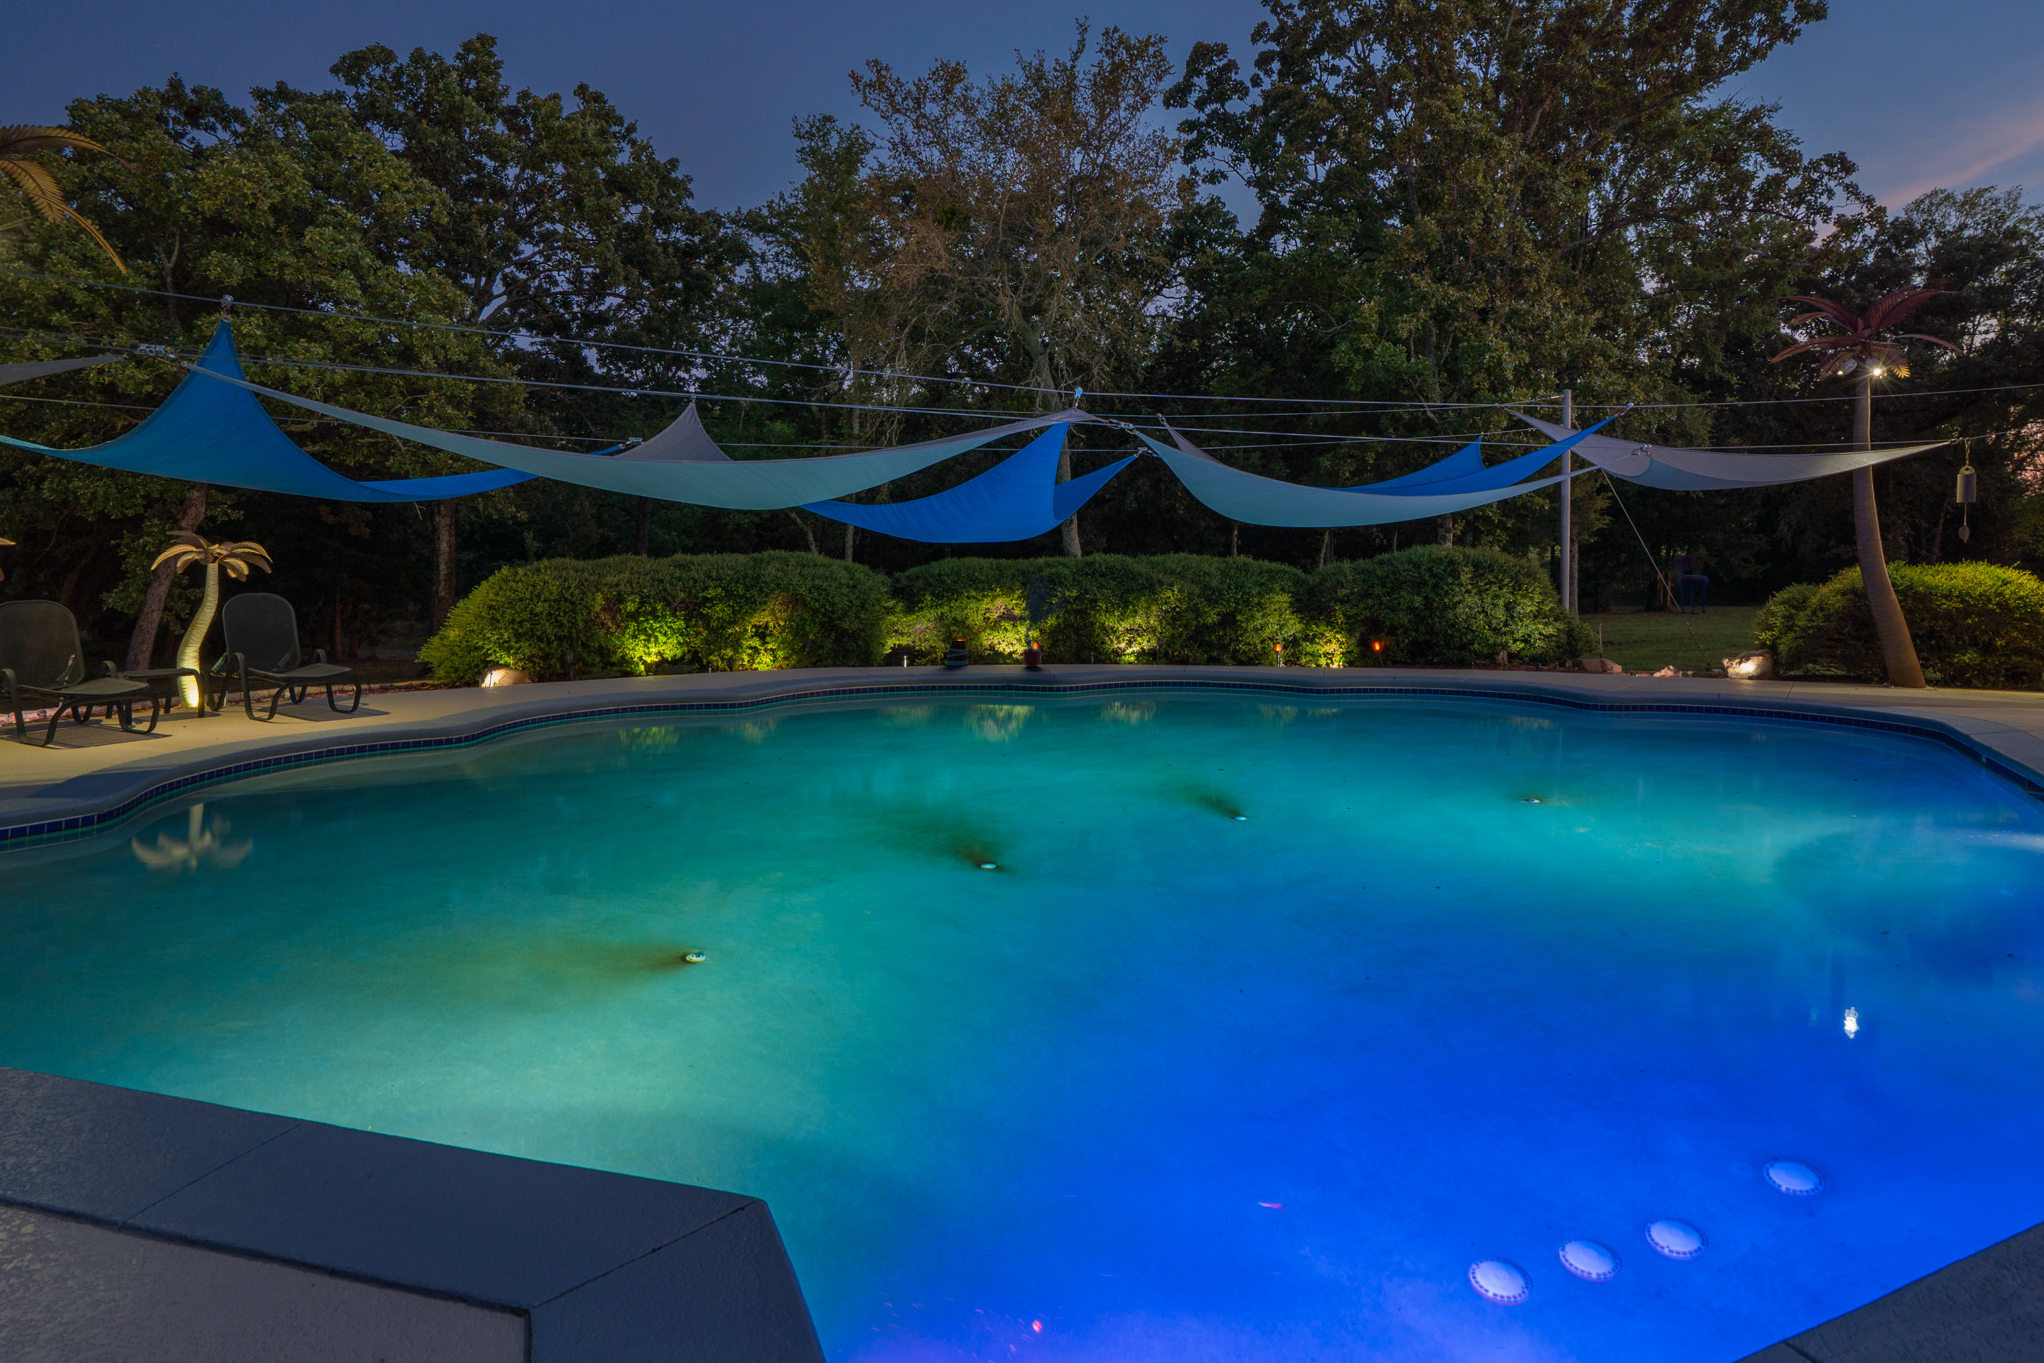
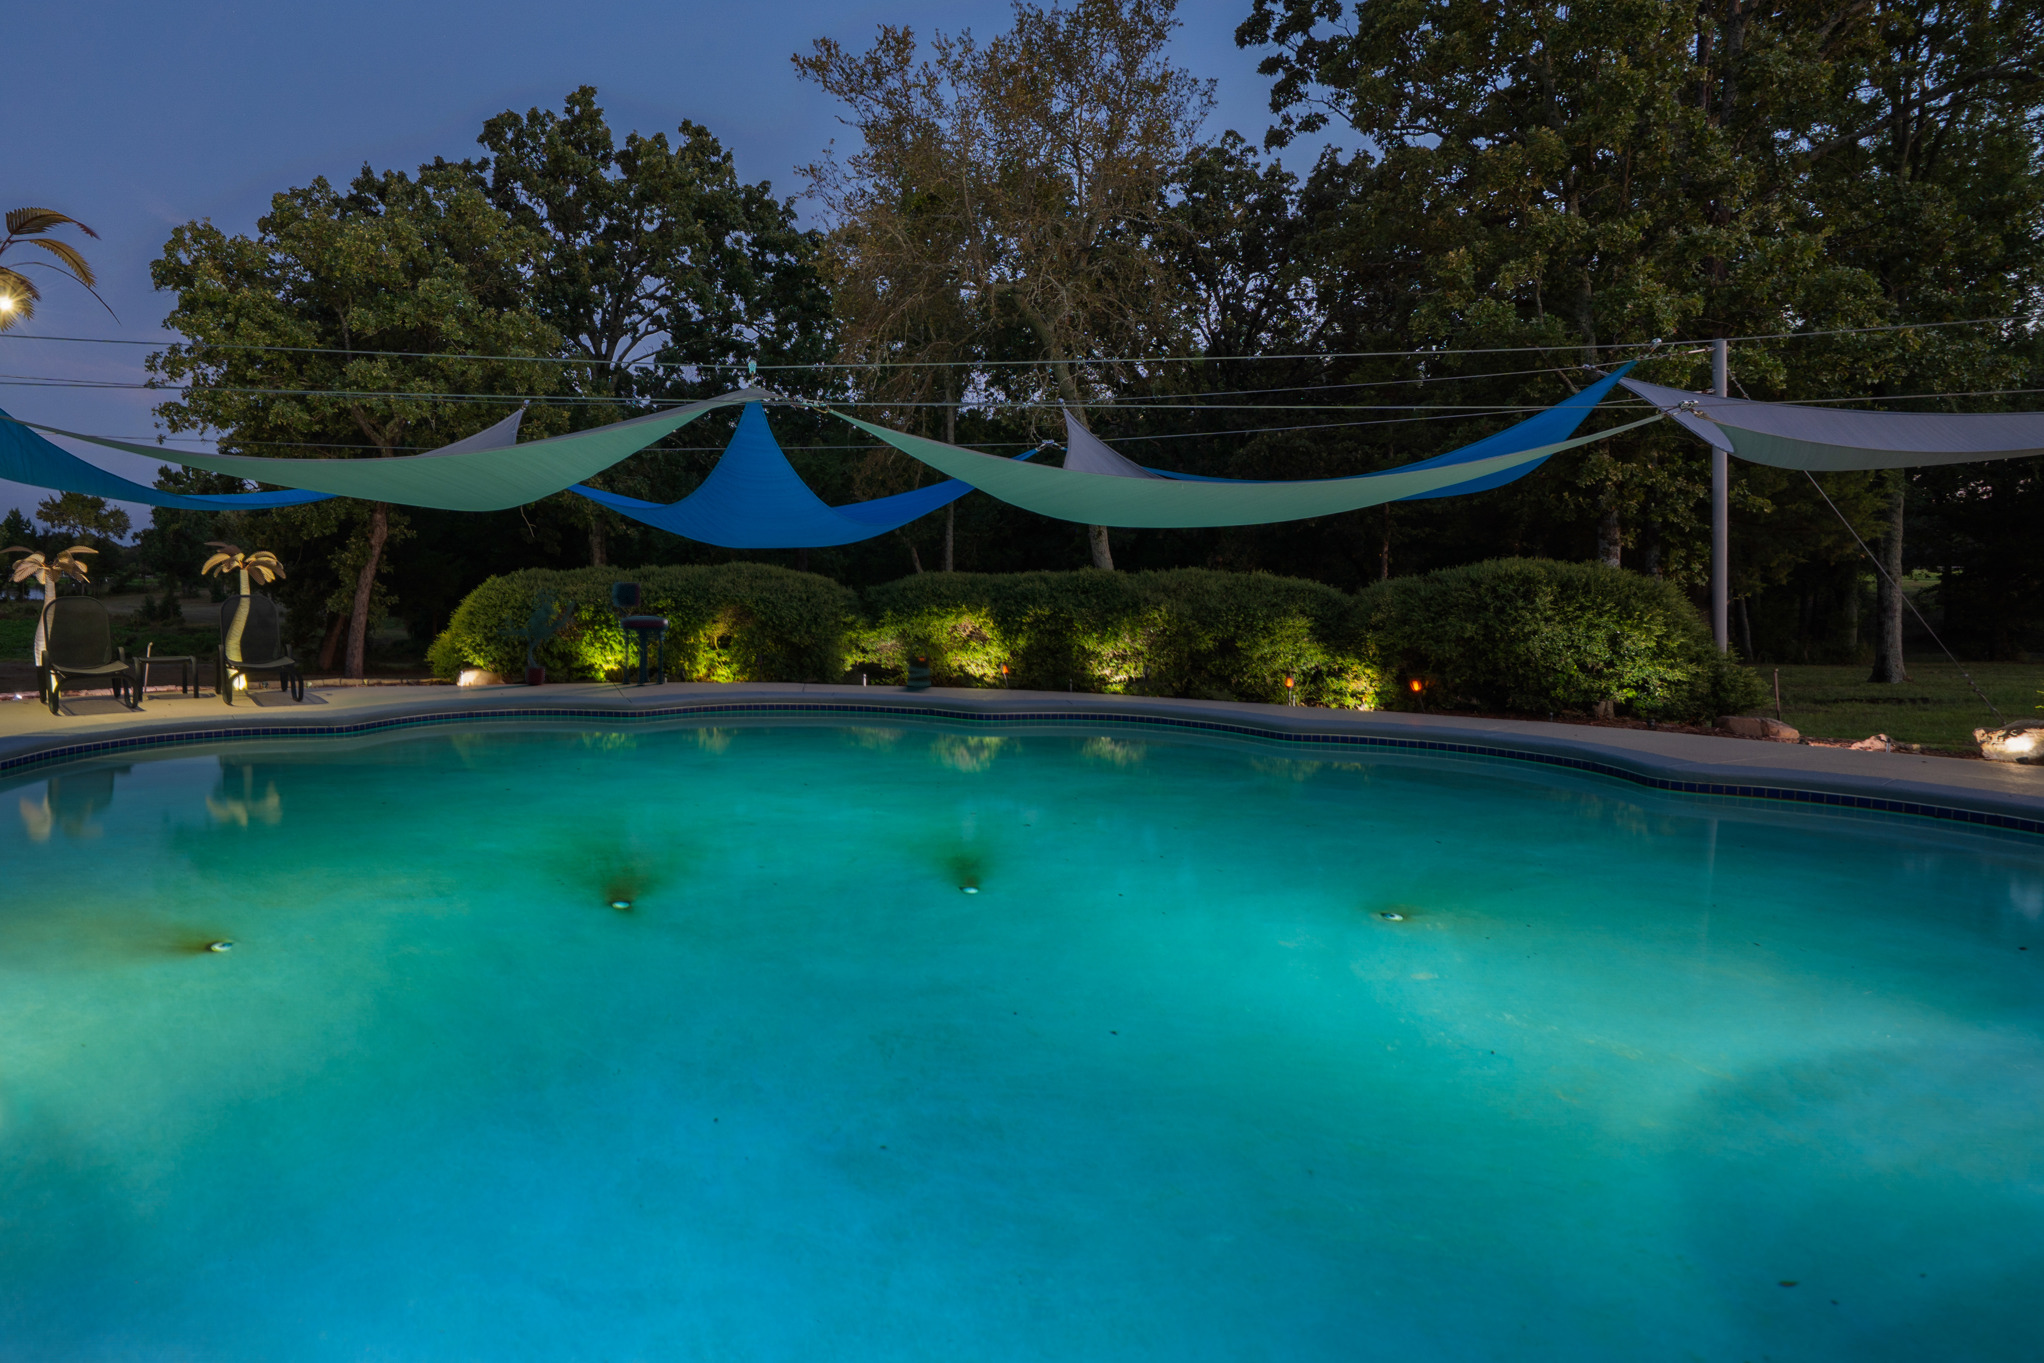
stool: present [1673,556,1708,614] -> present [611,582,668,686]
potted tree: present [997,576,1066,667] -> present [497,590,575,685]

